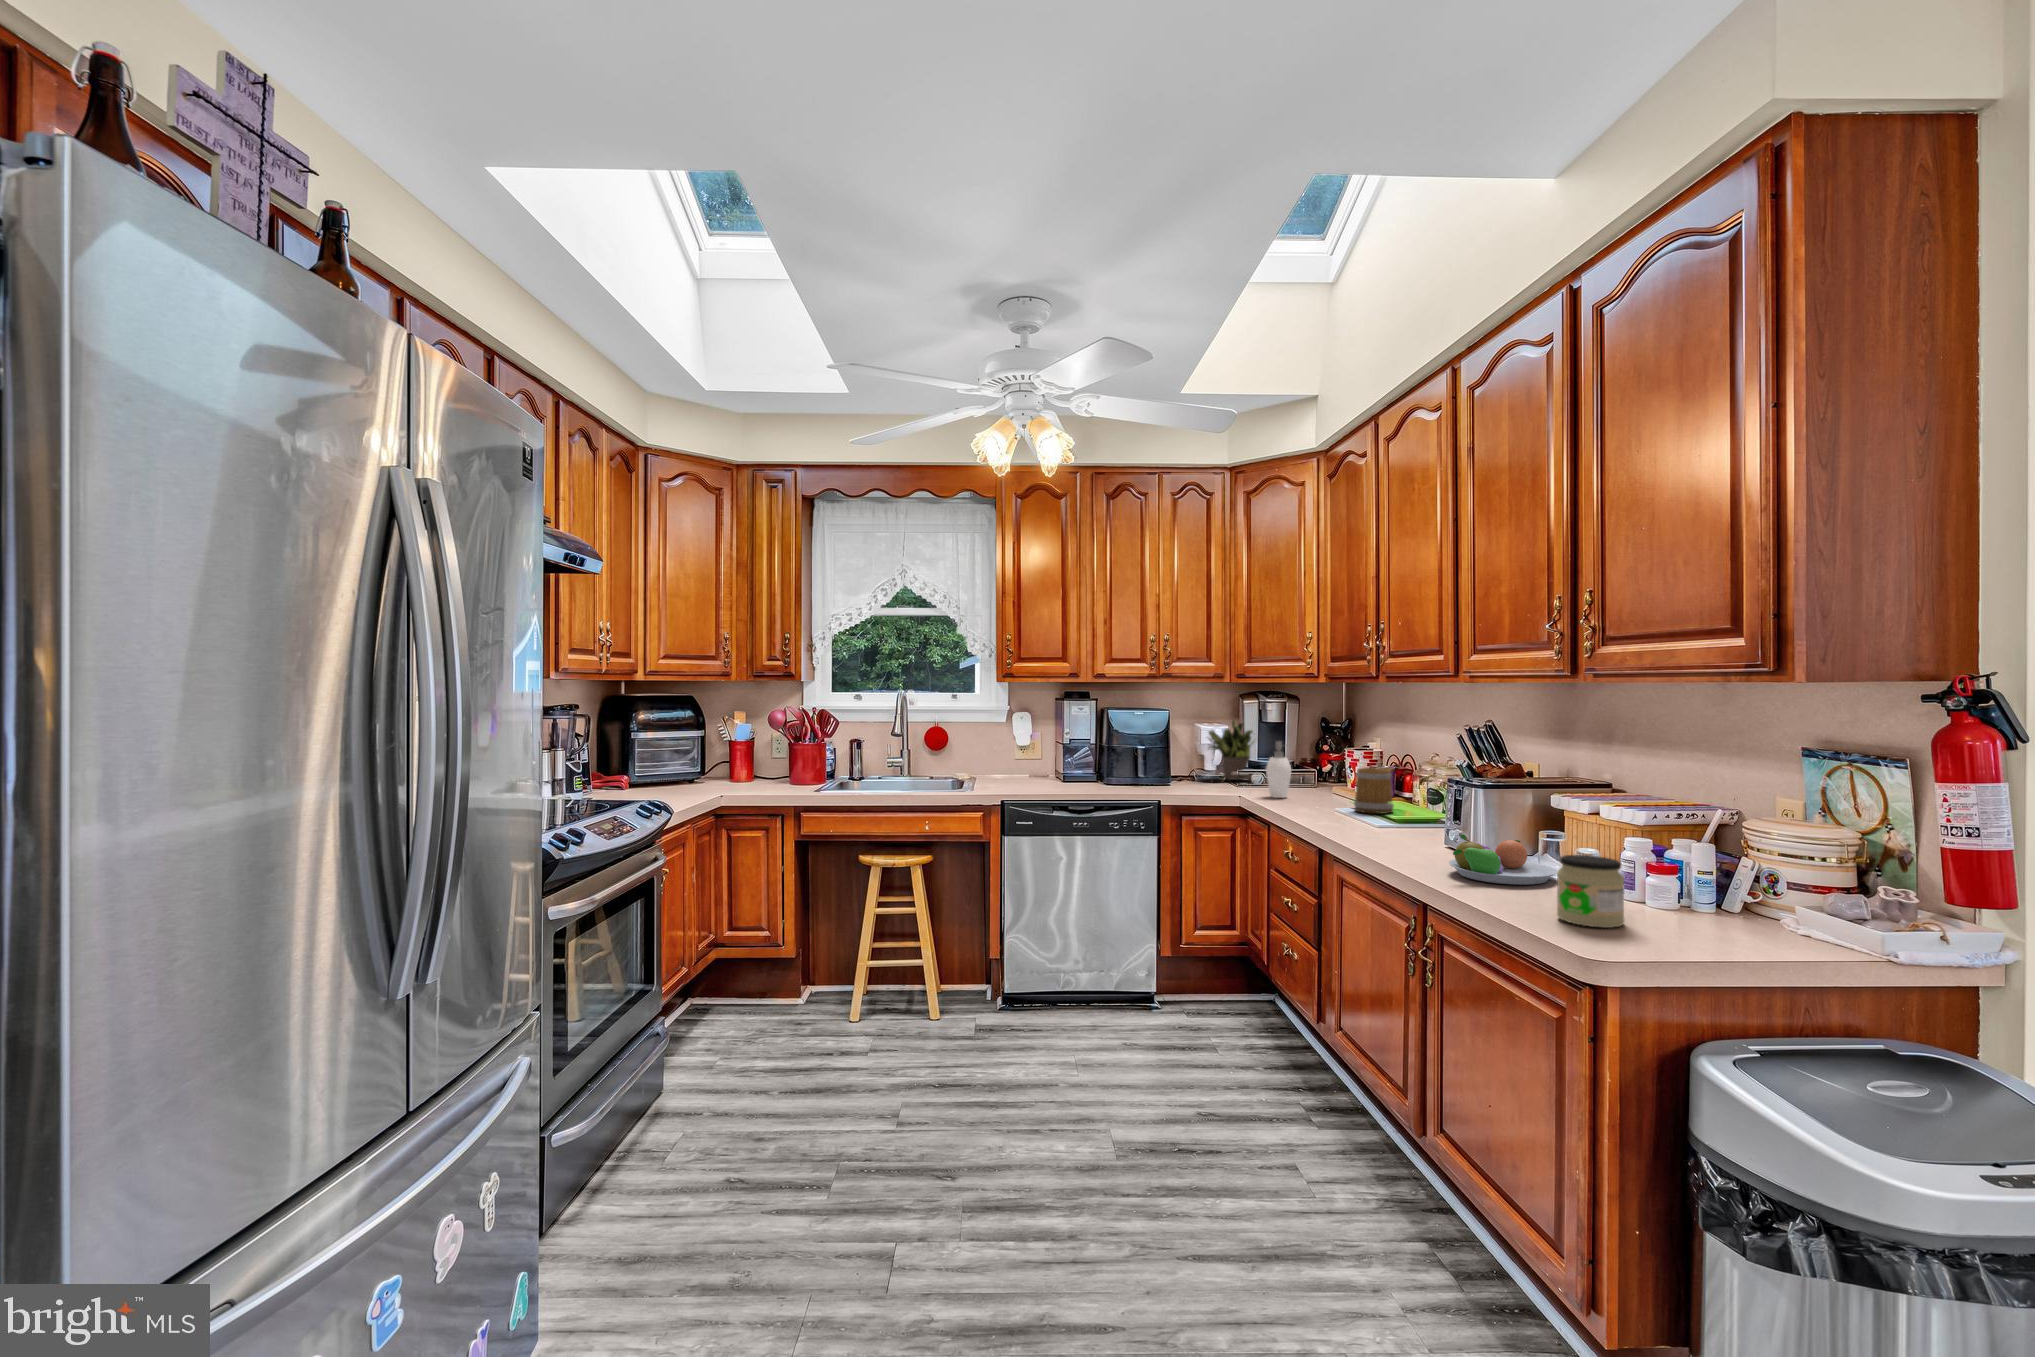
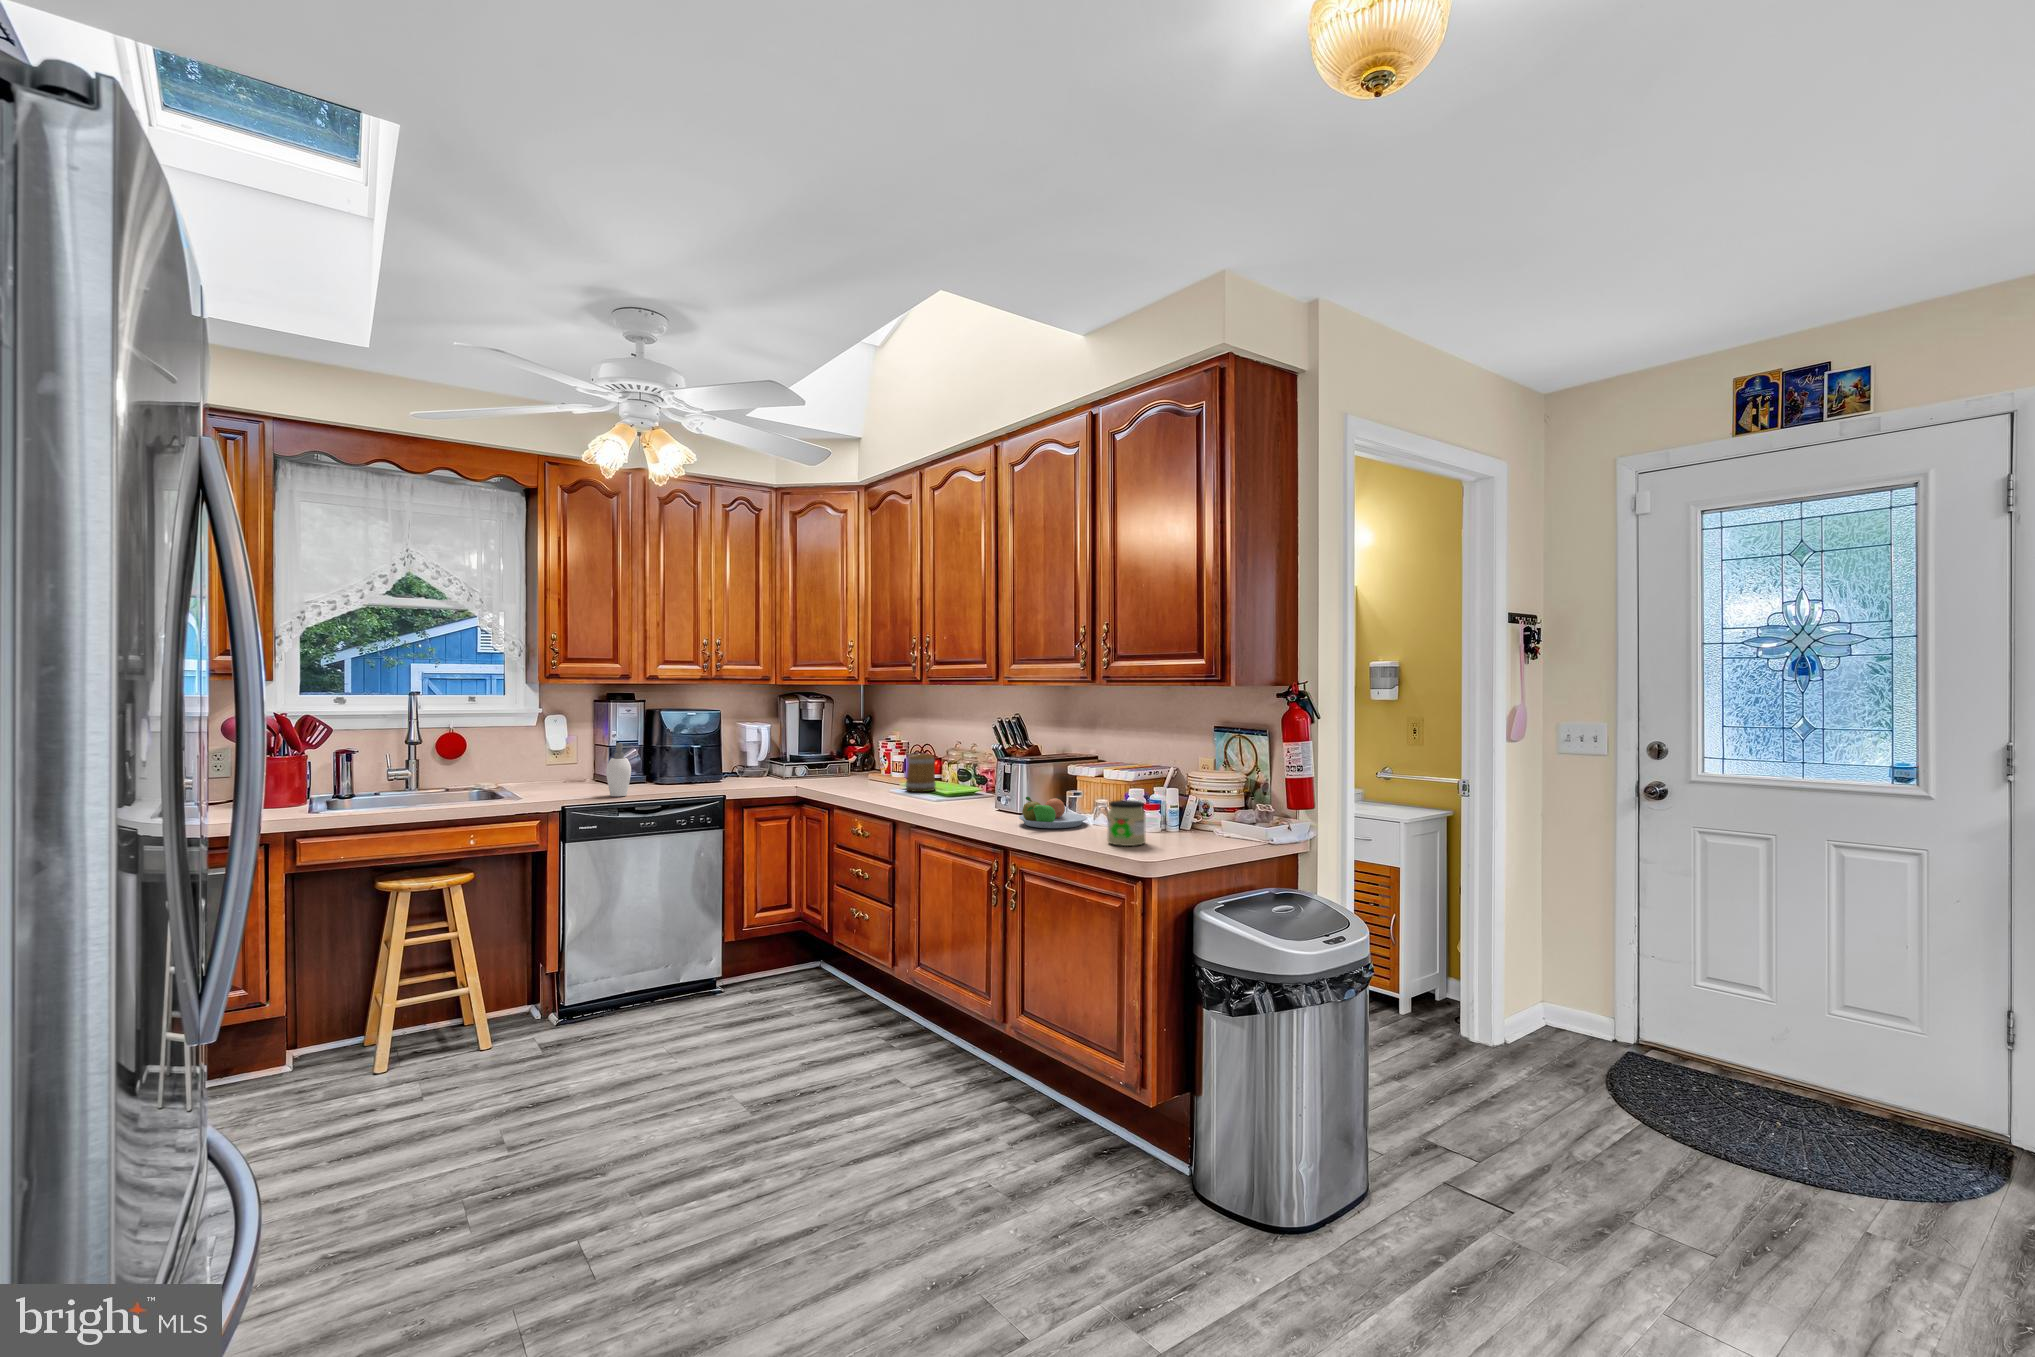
potted plant: present [1208,721,1253,781] -> none [743,717,803,774]
soap dispenser: present [1266,741,1291,798] -> present [606,743,638,796]

